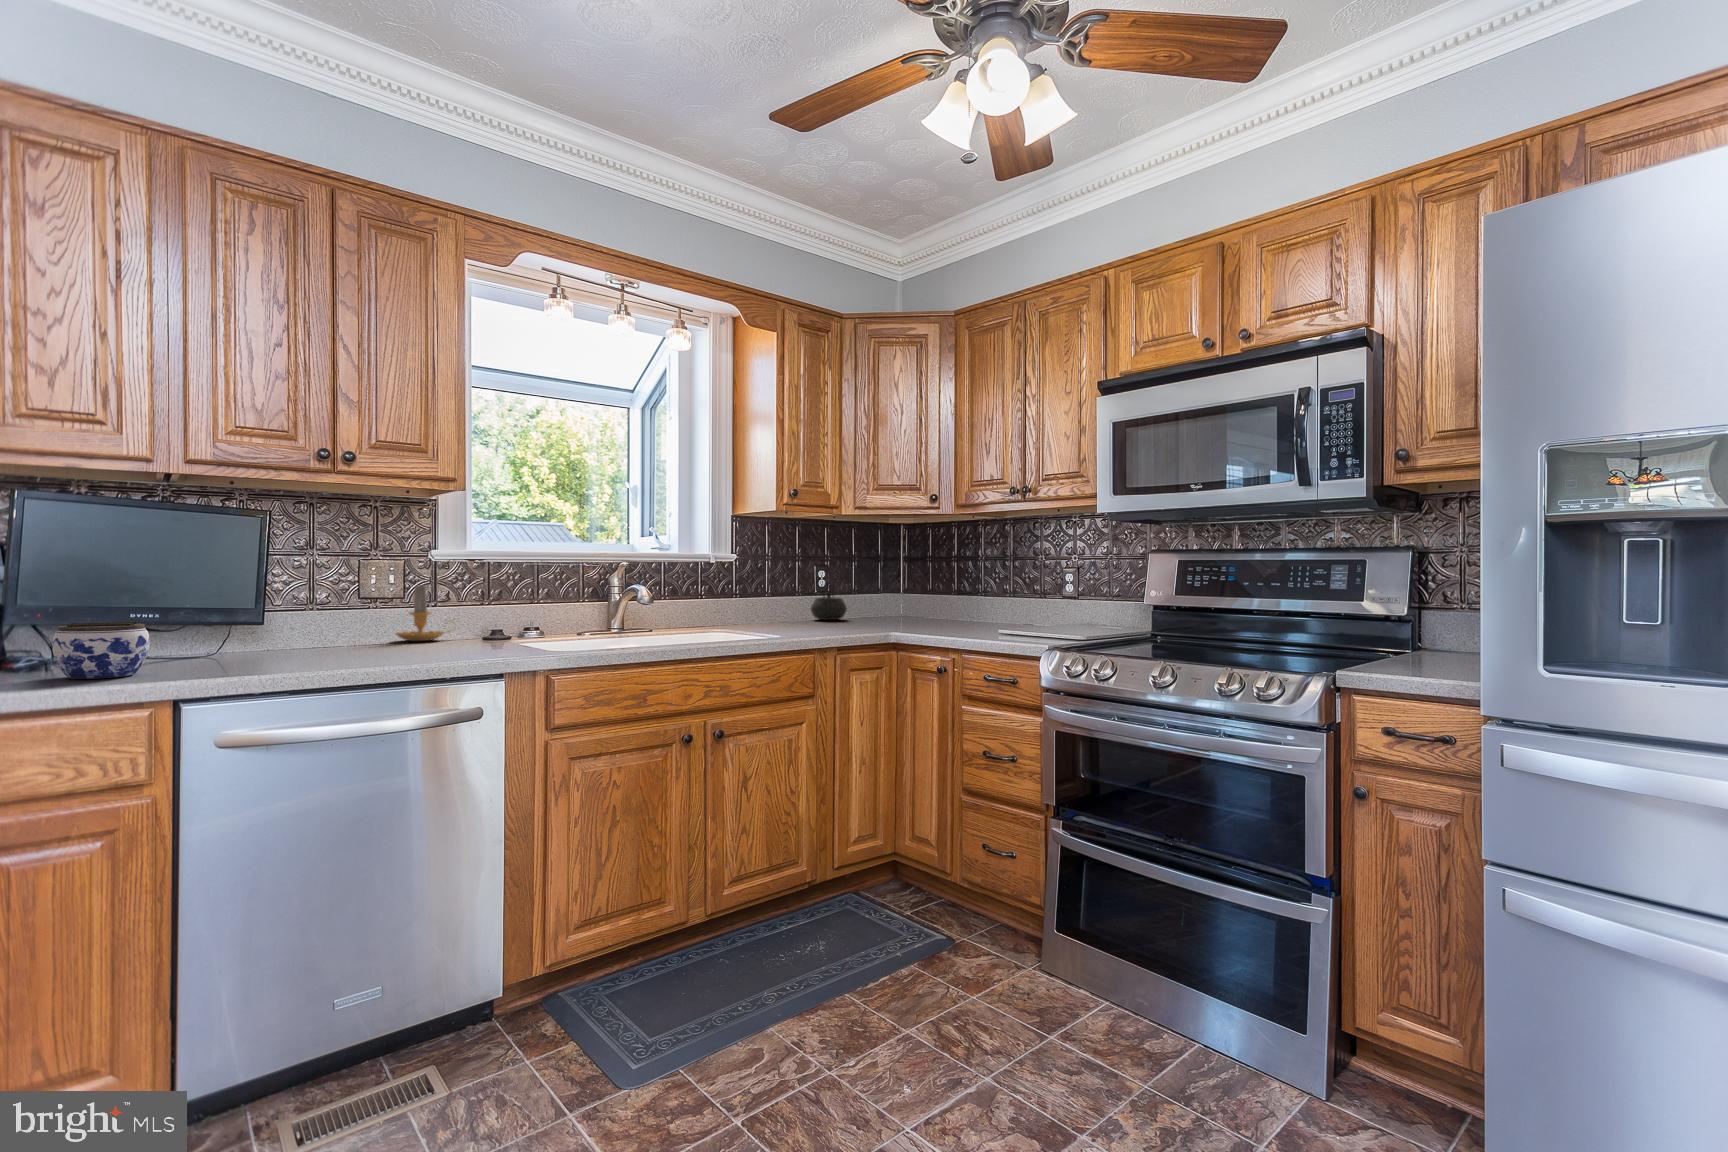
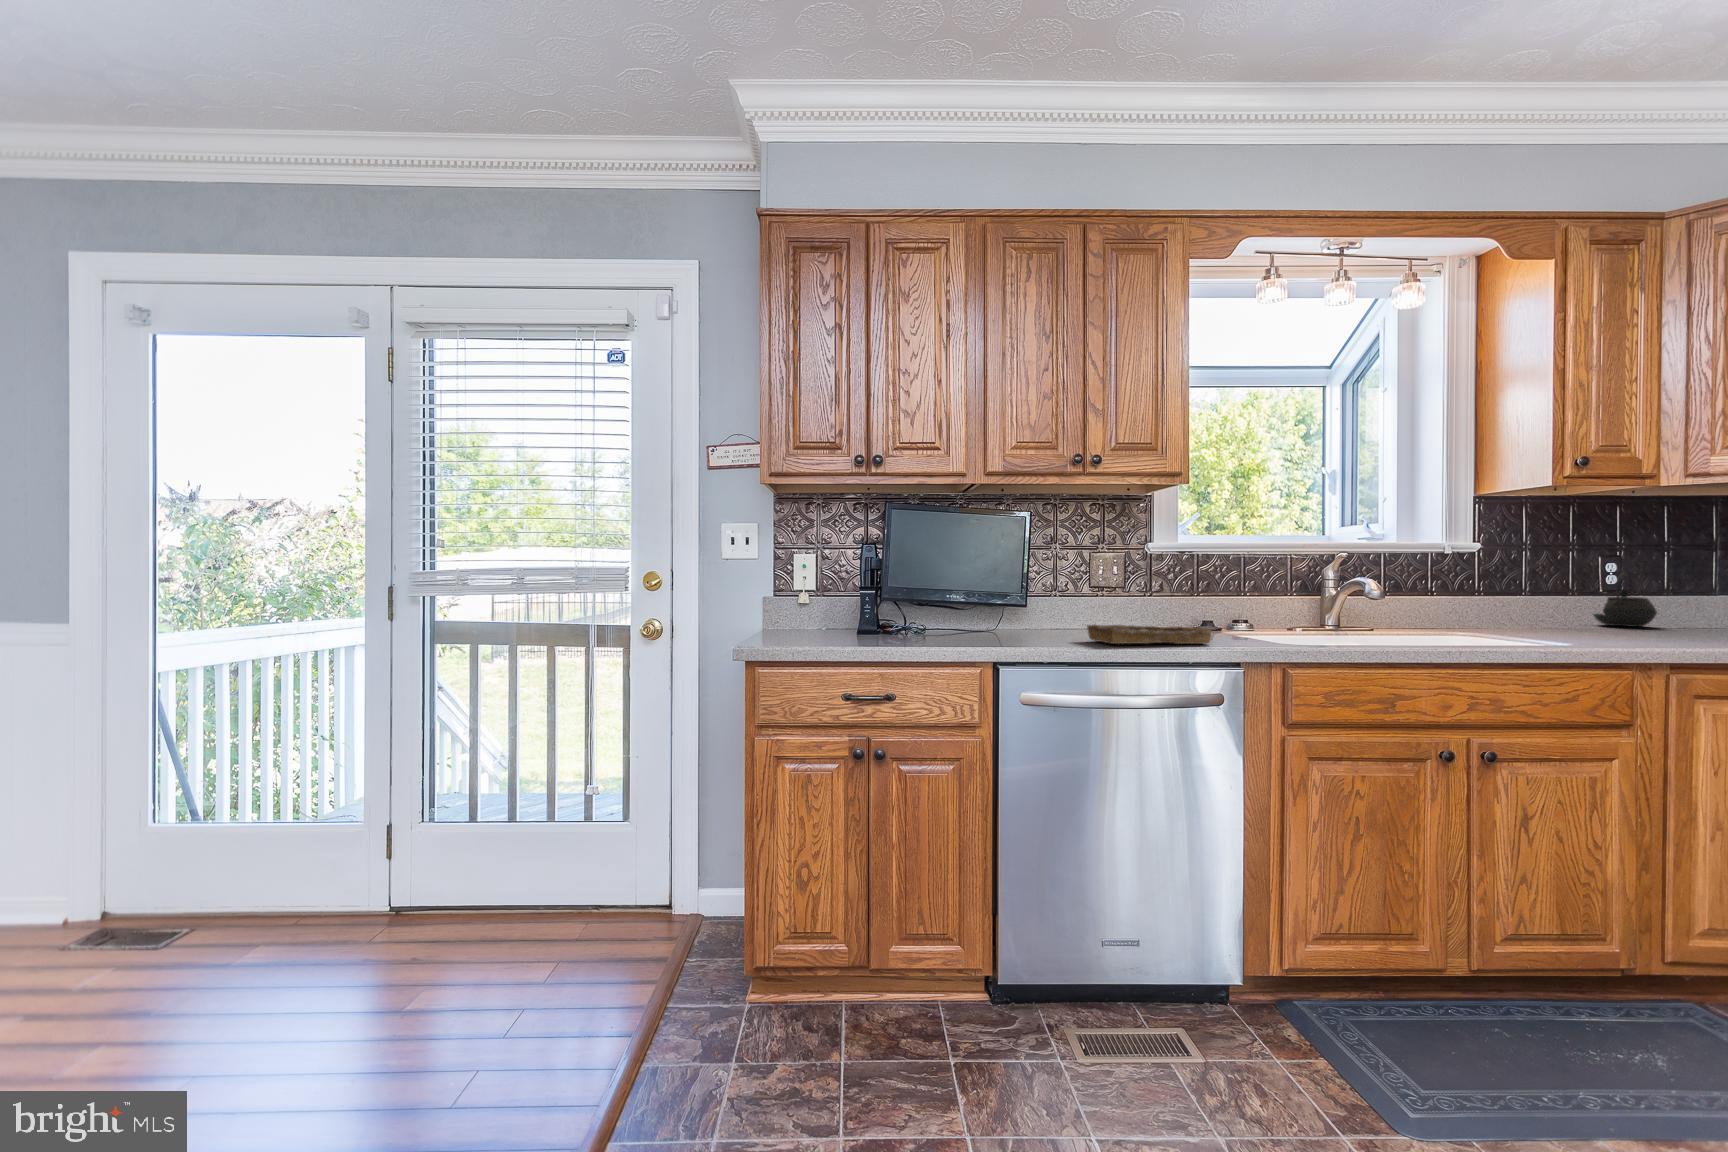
candle: present [395,585,456,641] -> none [1120,572,1172,626]
jar: present [52,622,150,679] -> none [914,600,970,642]
tray: none [320,639,477,664] -> present [1087,624,1211,644]

